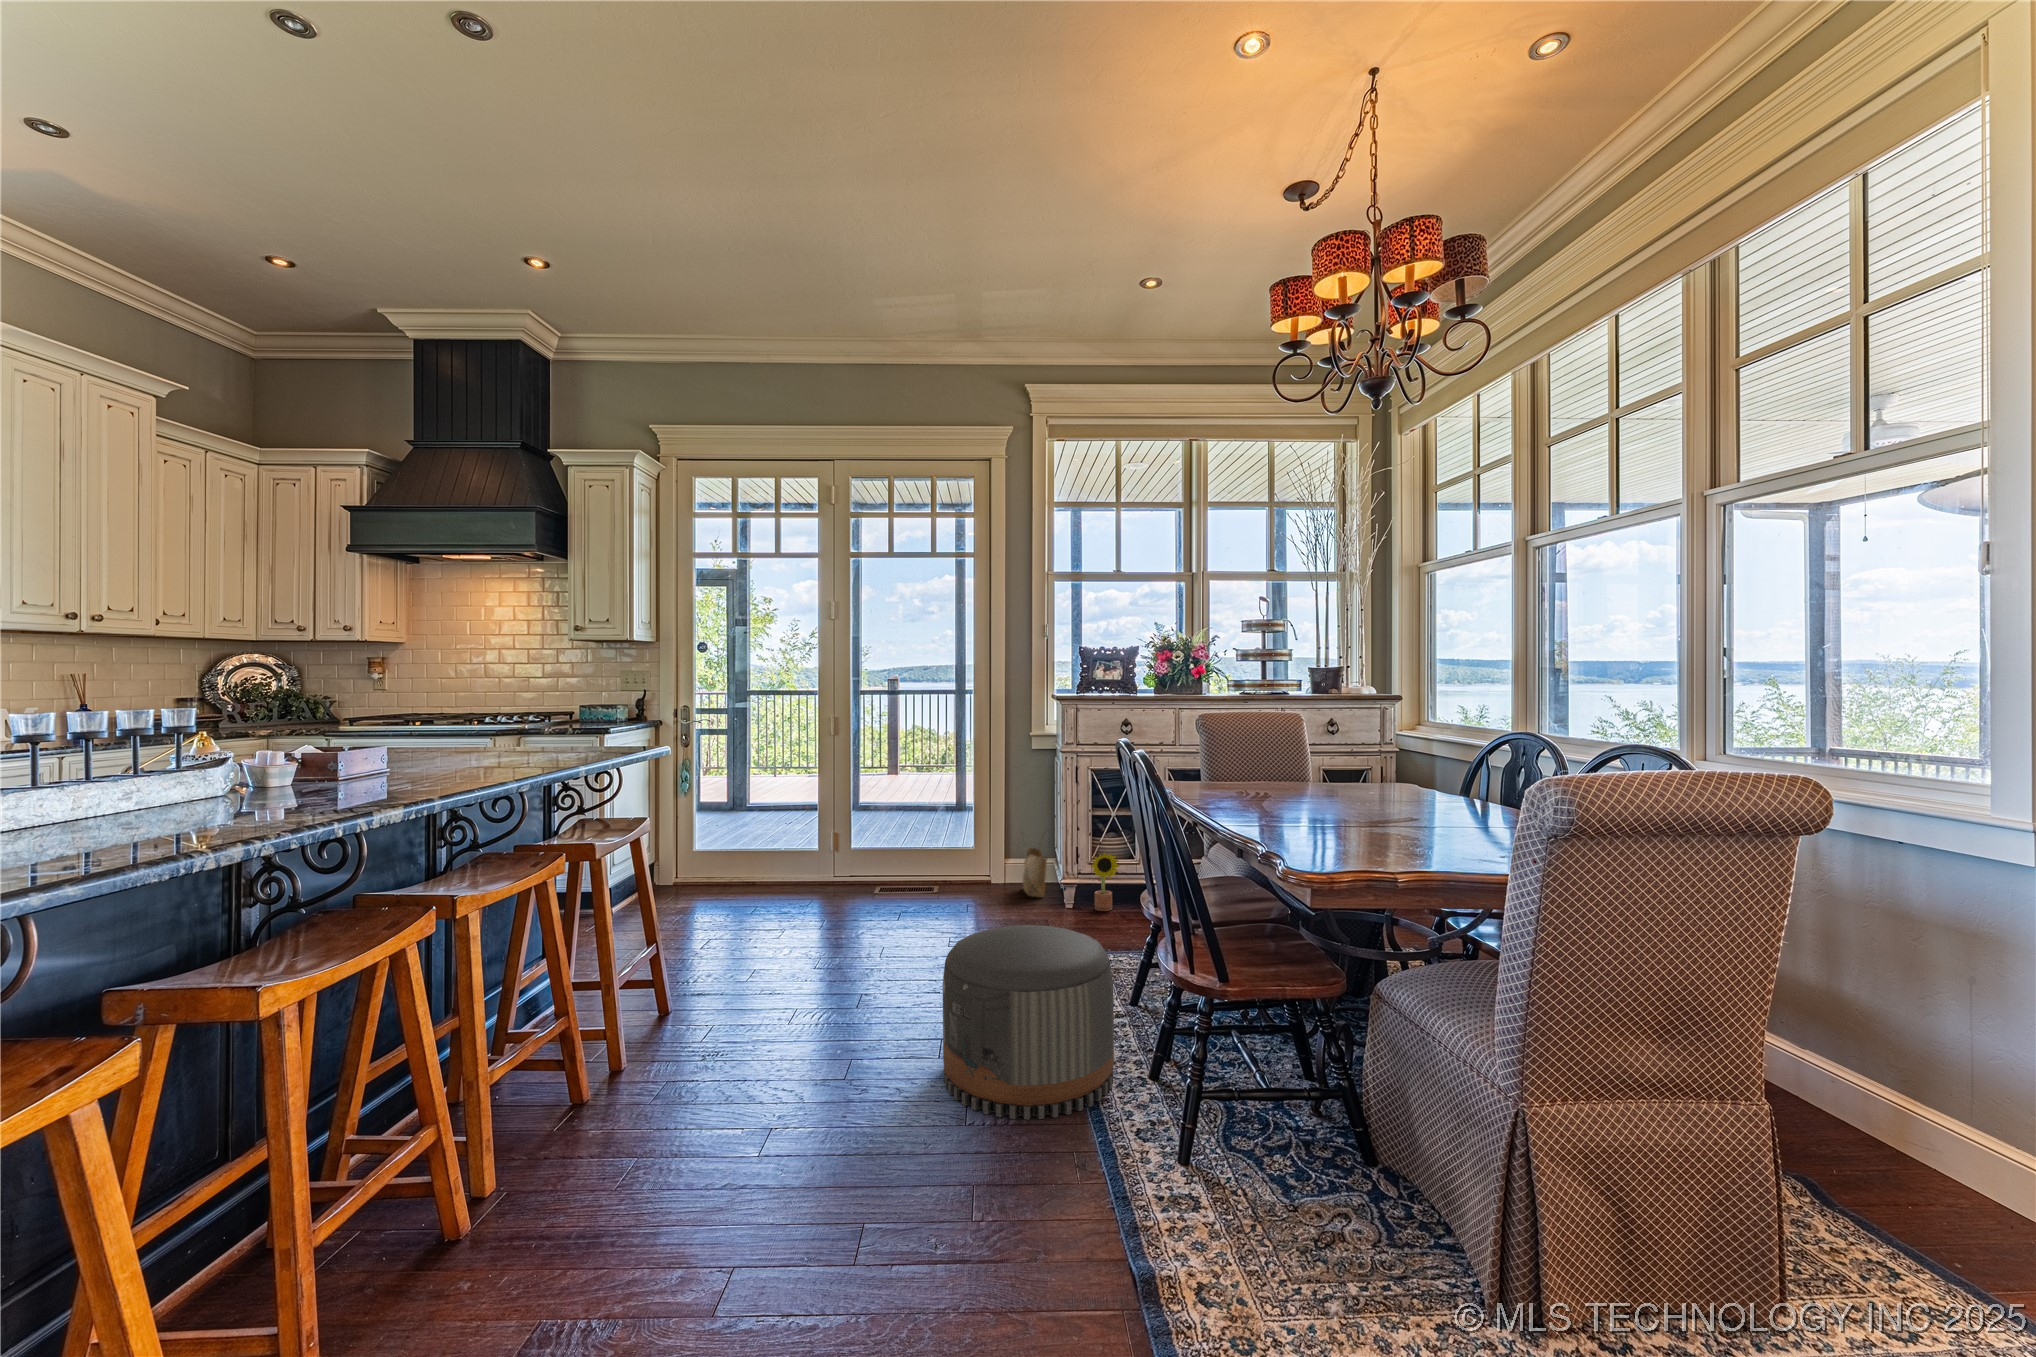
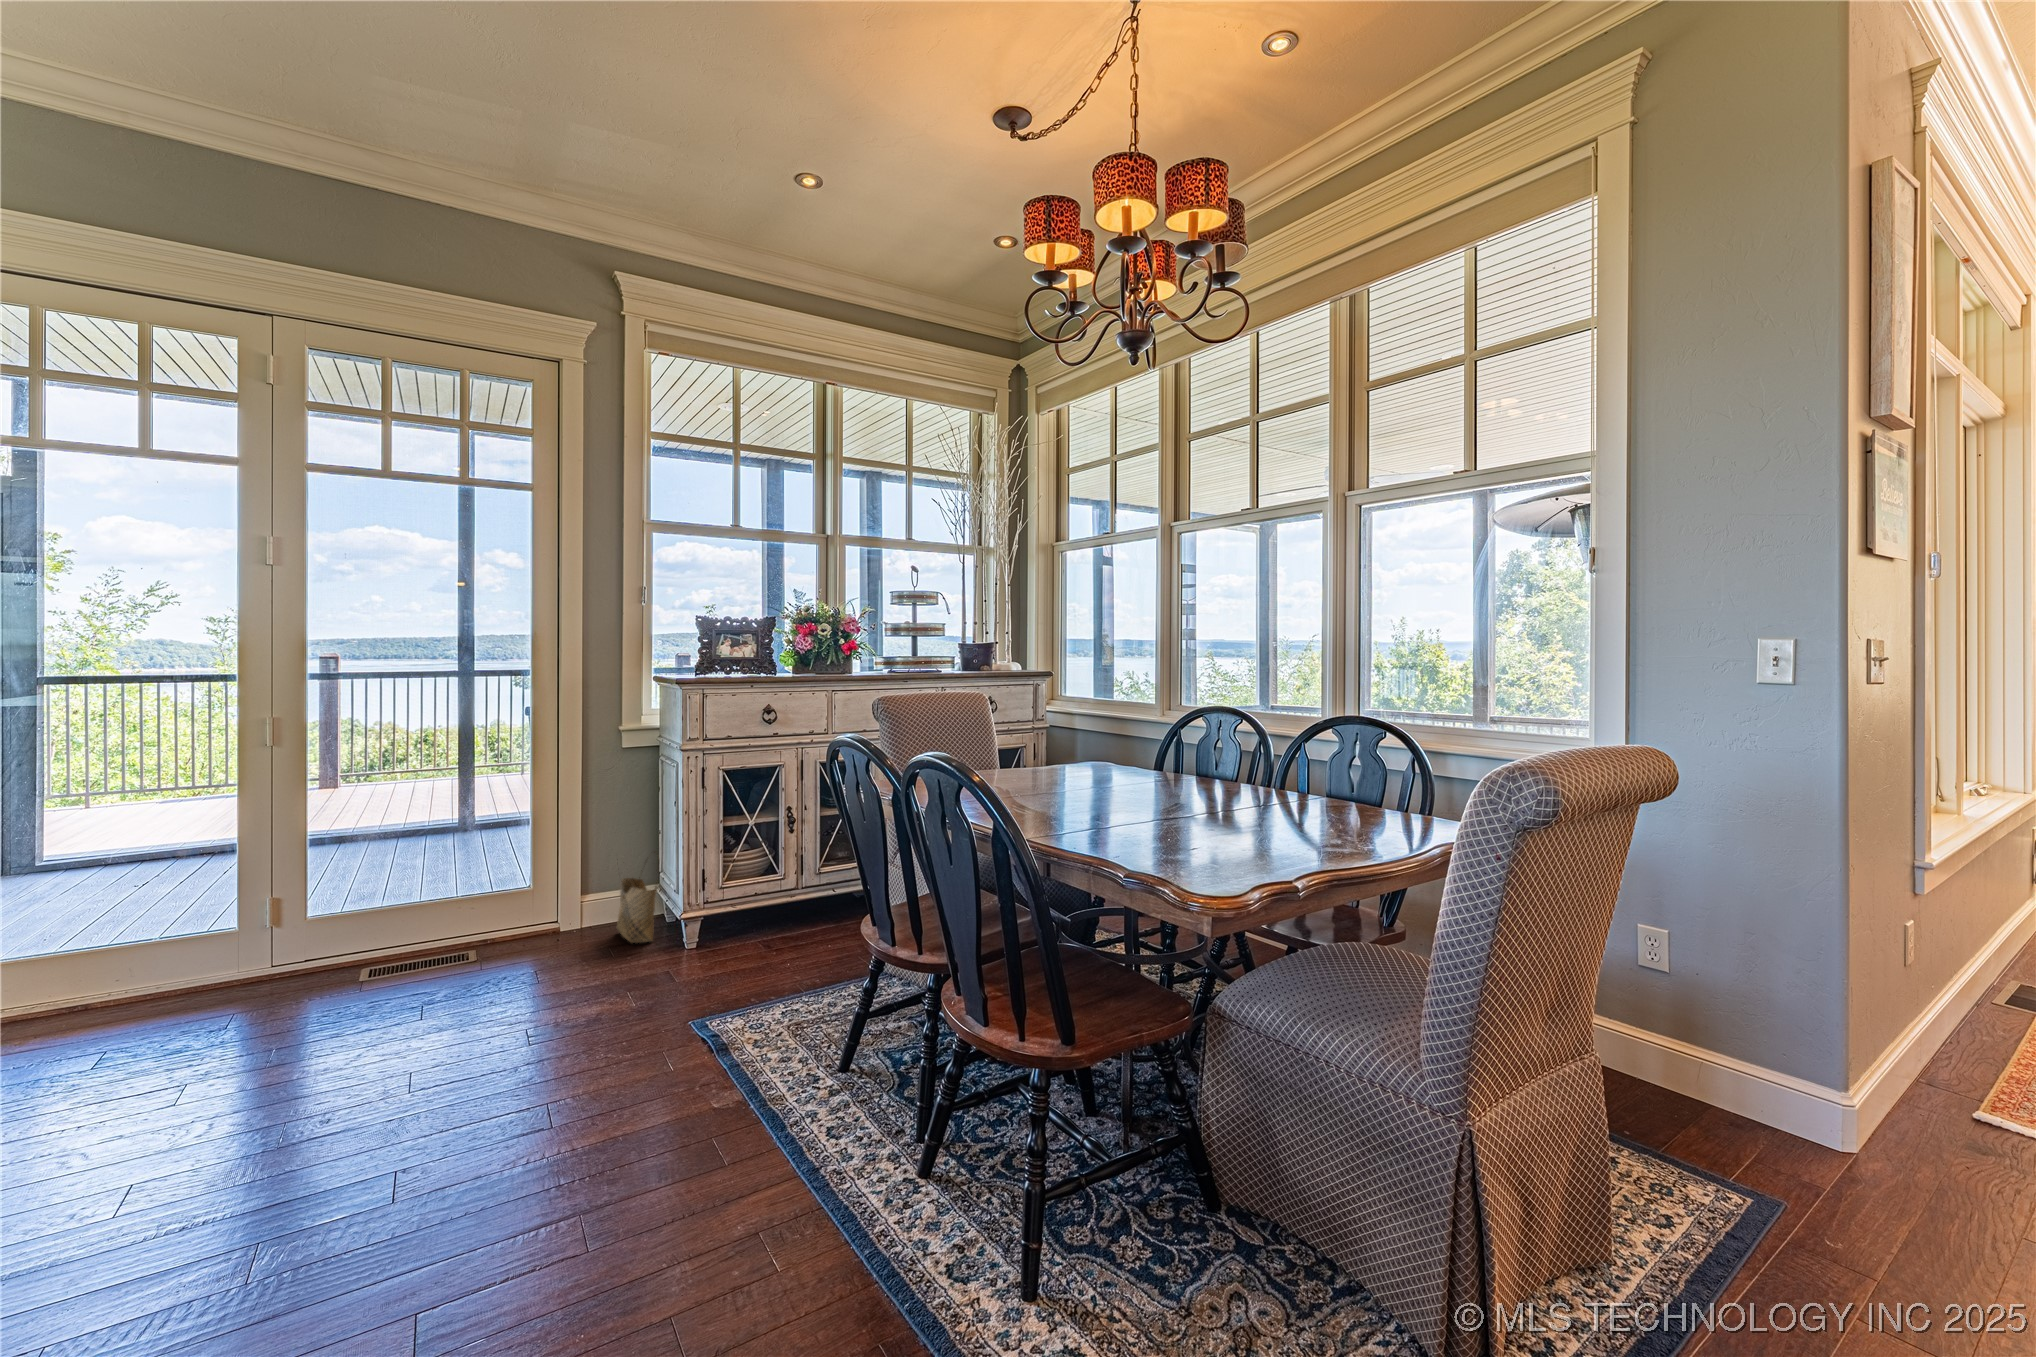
decorative plant: present [1091,853,1120,911] -> none [726,874,765,948]
pouf: present [942,925,1114,1119] -> none [617,999,879,1317]

